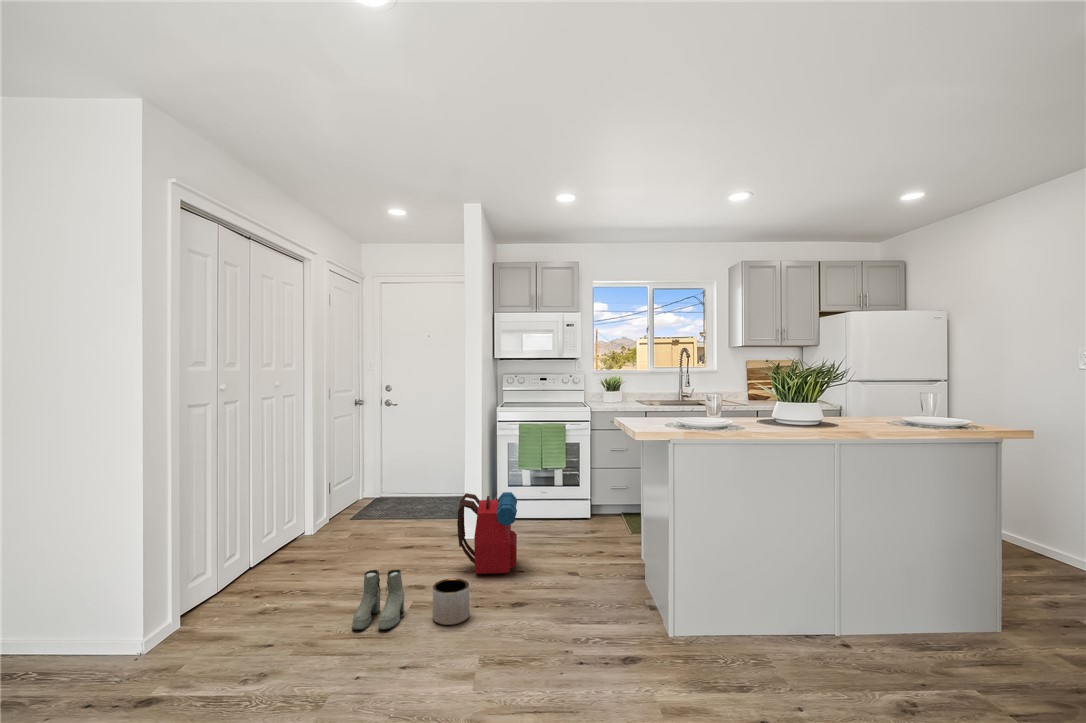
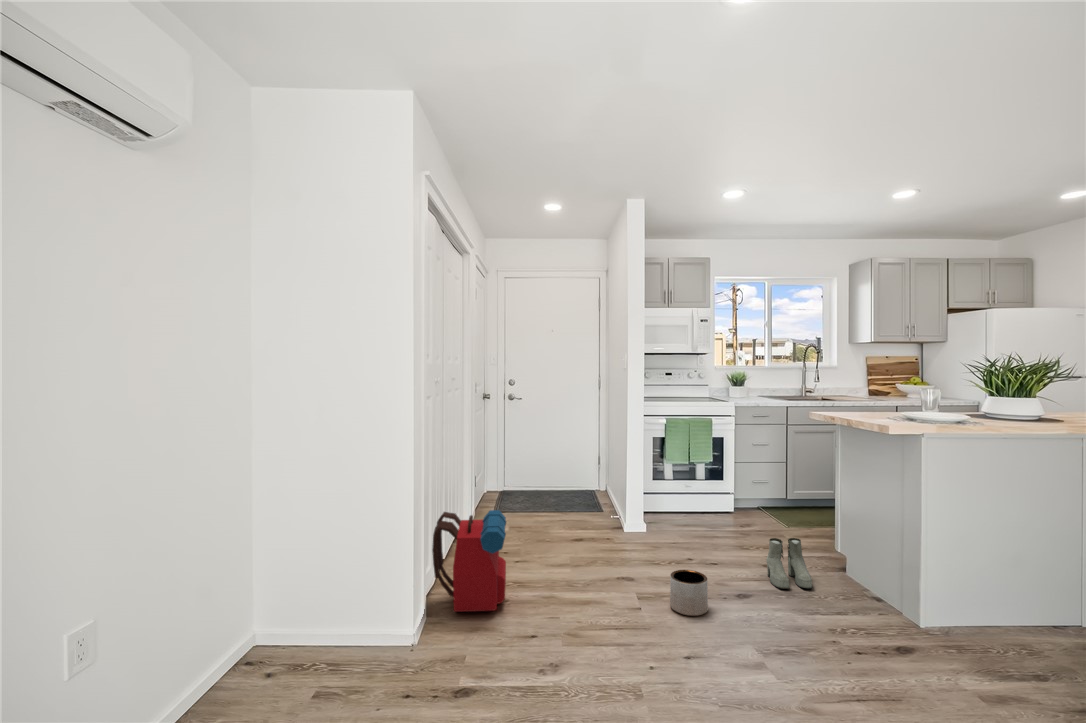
backpack: present [457,492,517,574] -> present [432,510,506,612]
boots: present [352,570,405,630] -> present [766,538,812,589]

